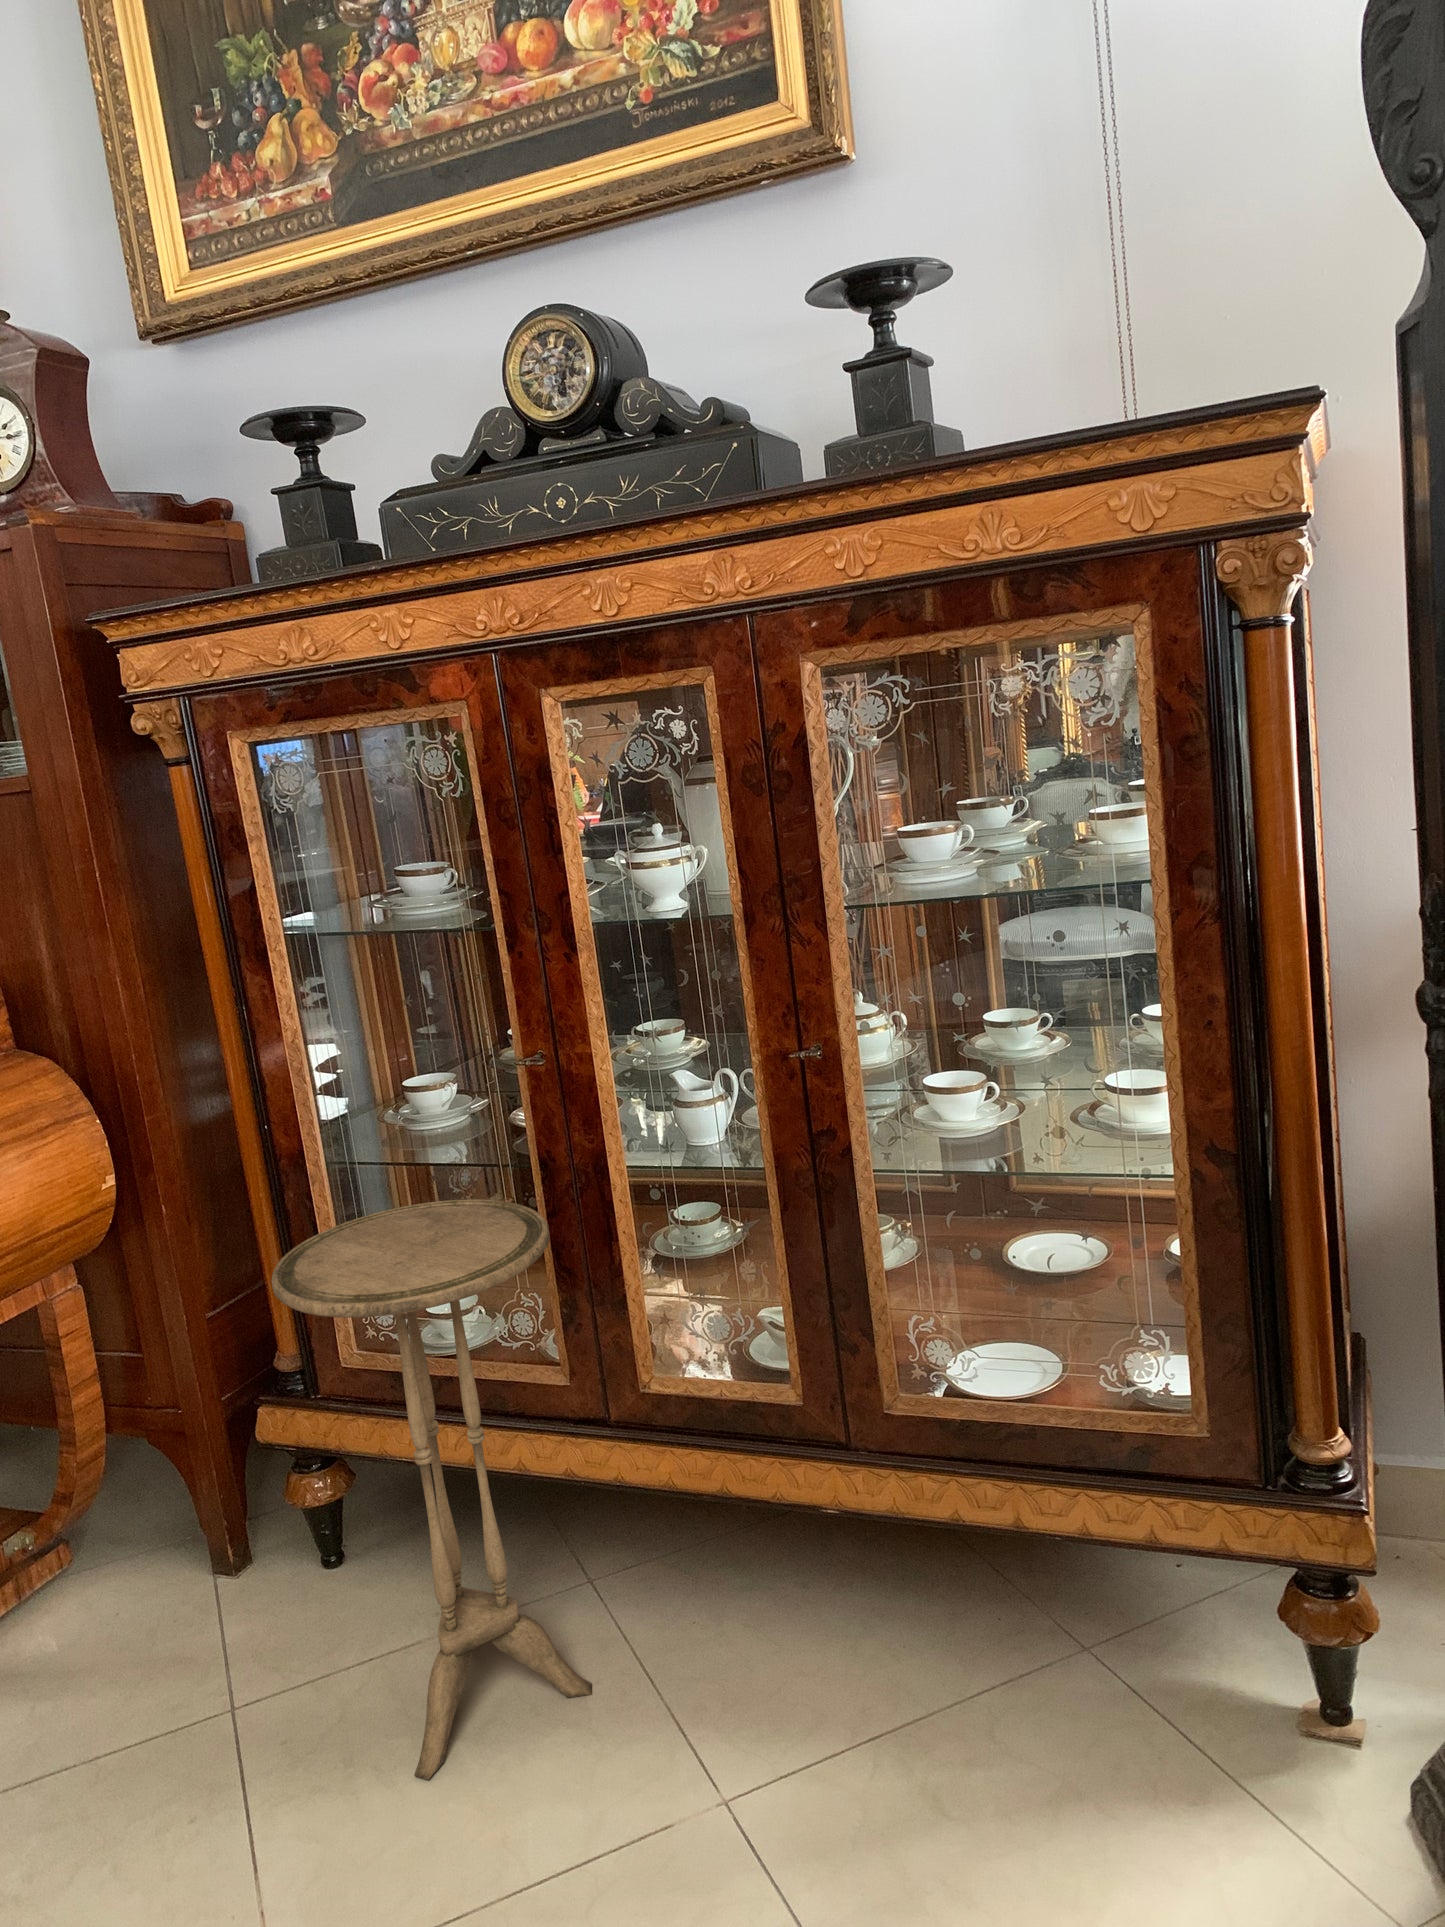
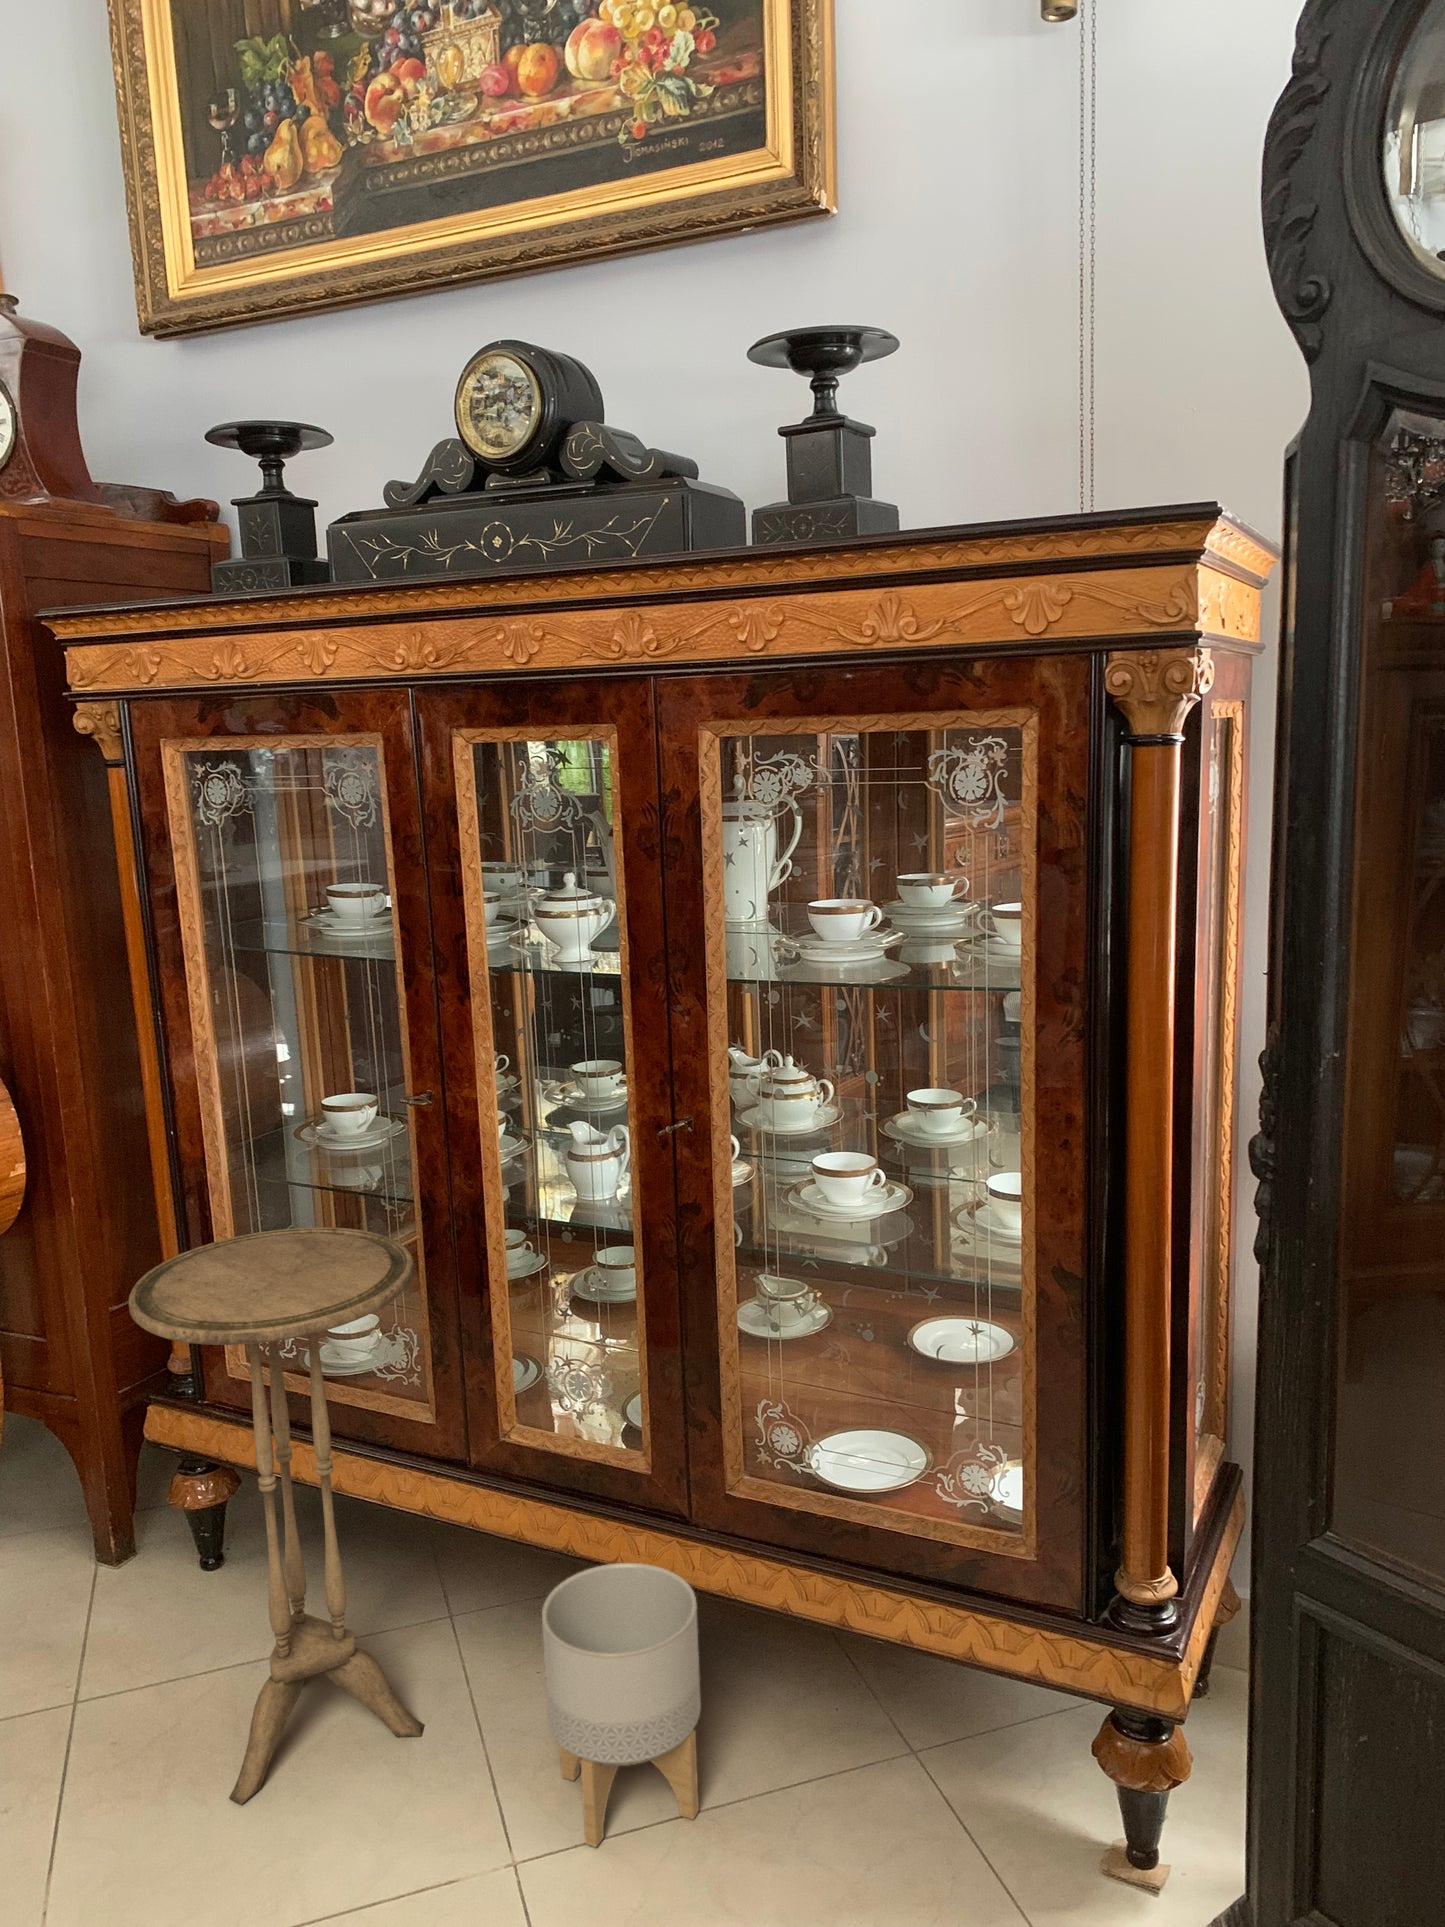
planter: none [716,1495,887,1776] -> present [542,1563,701,1847]

